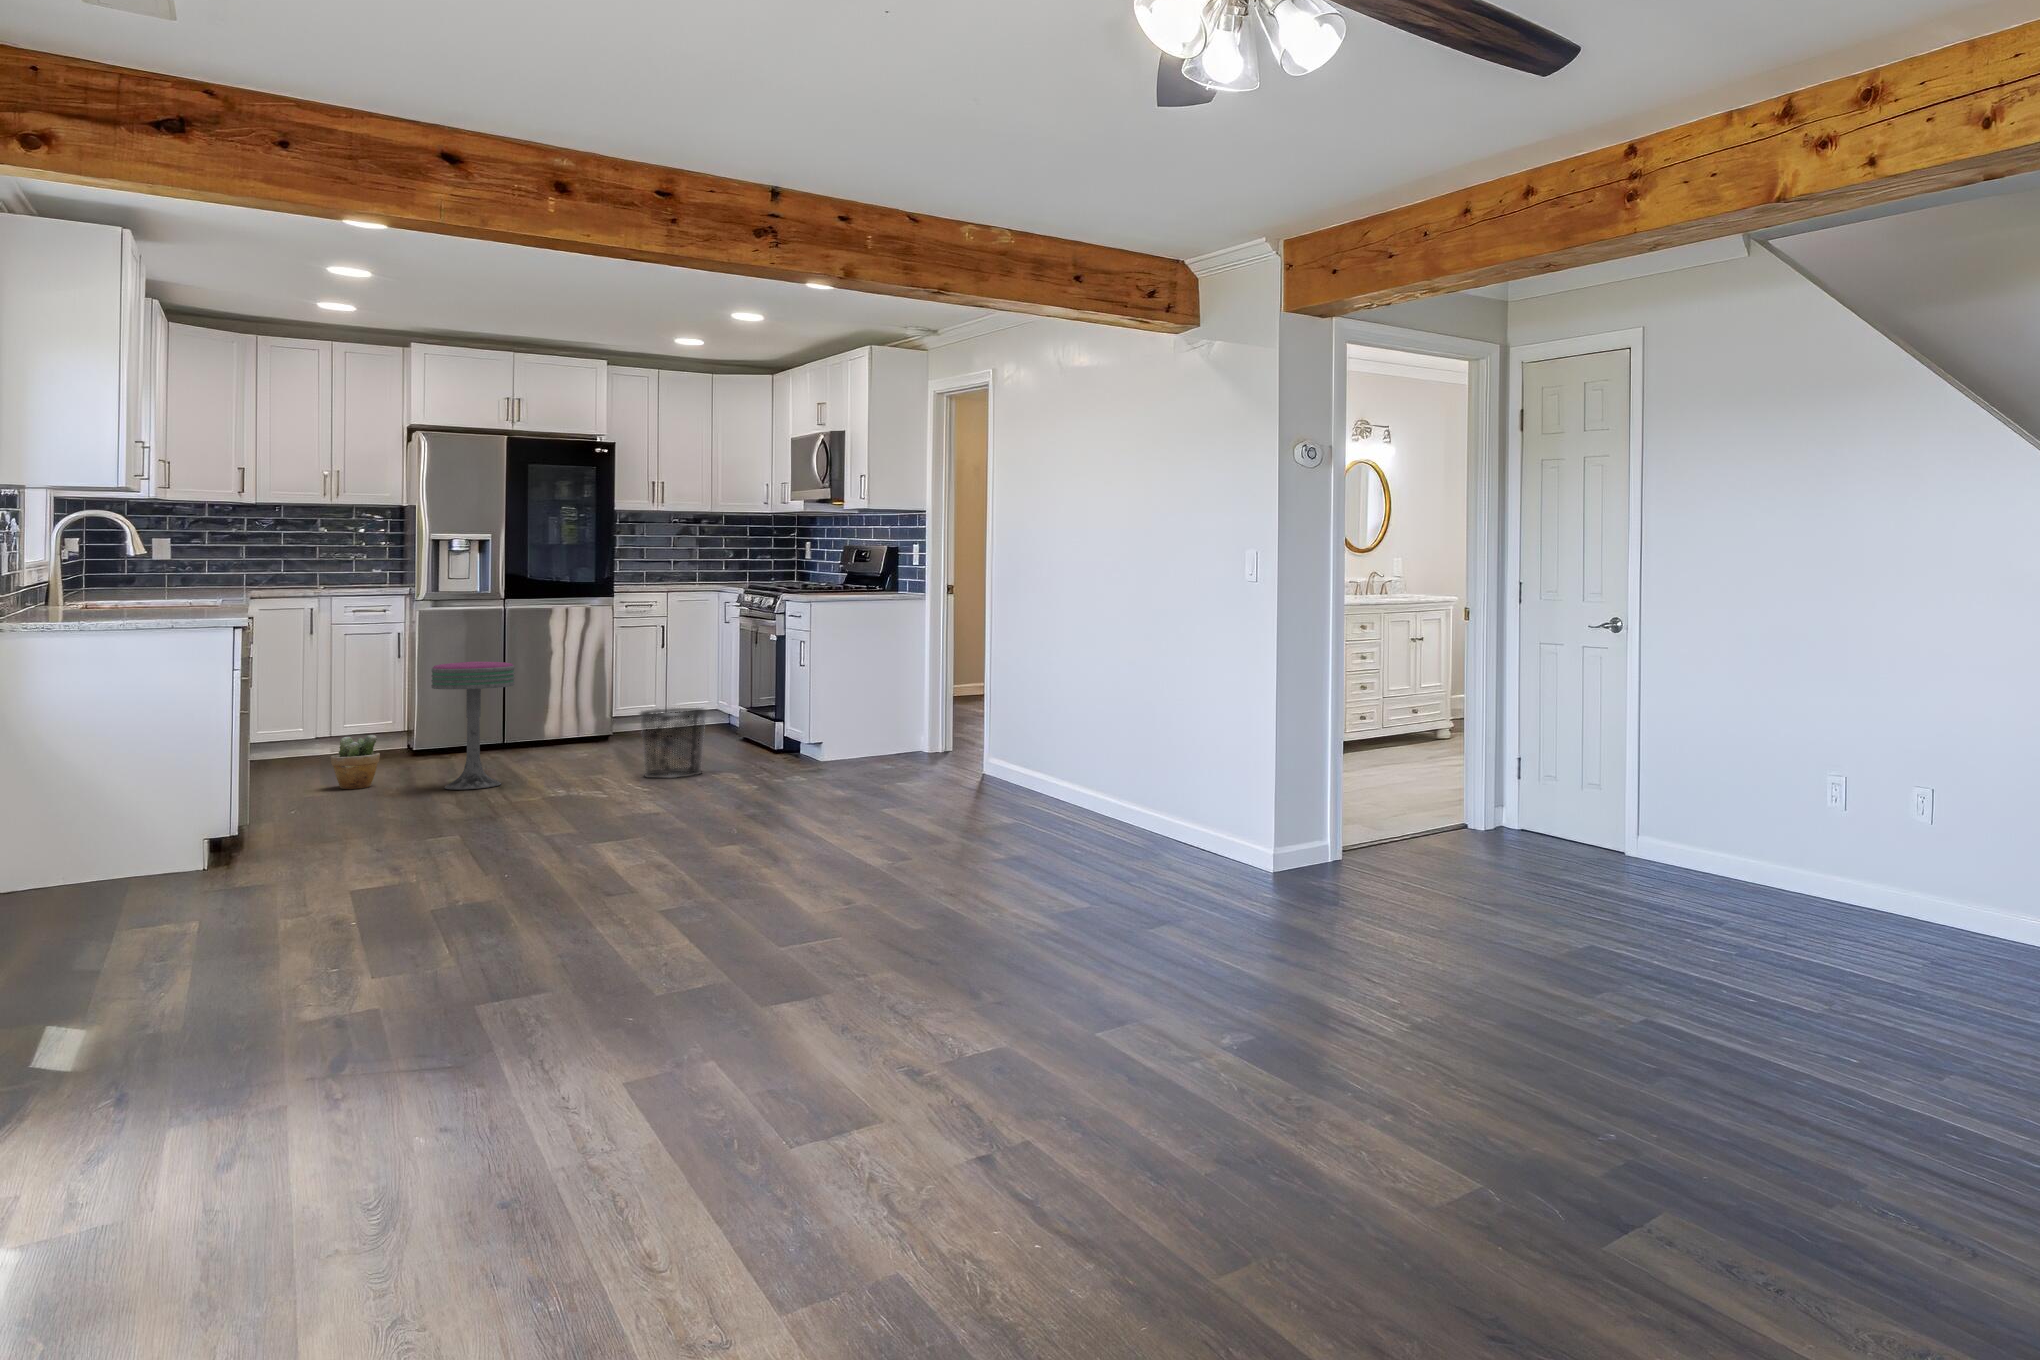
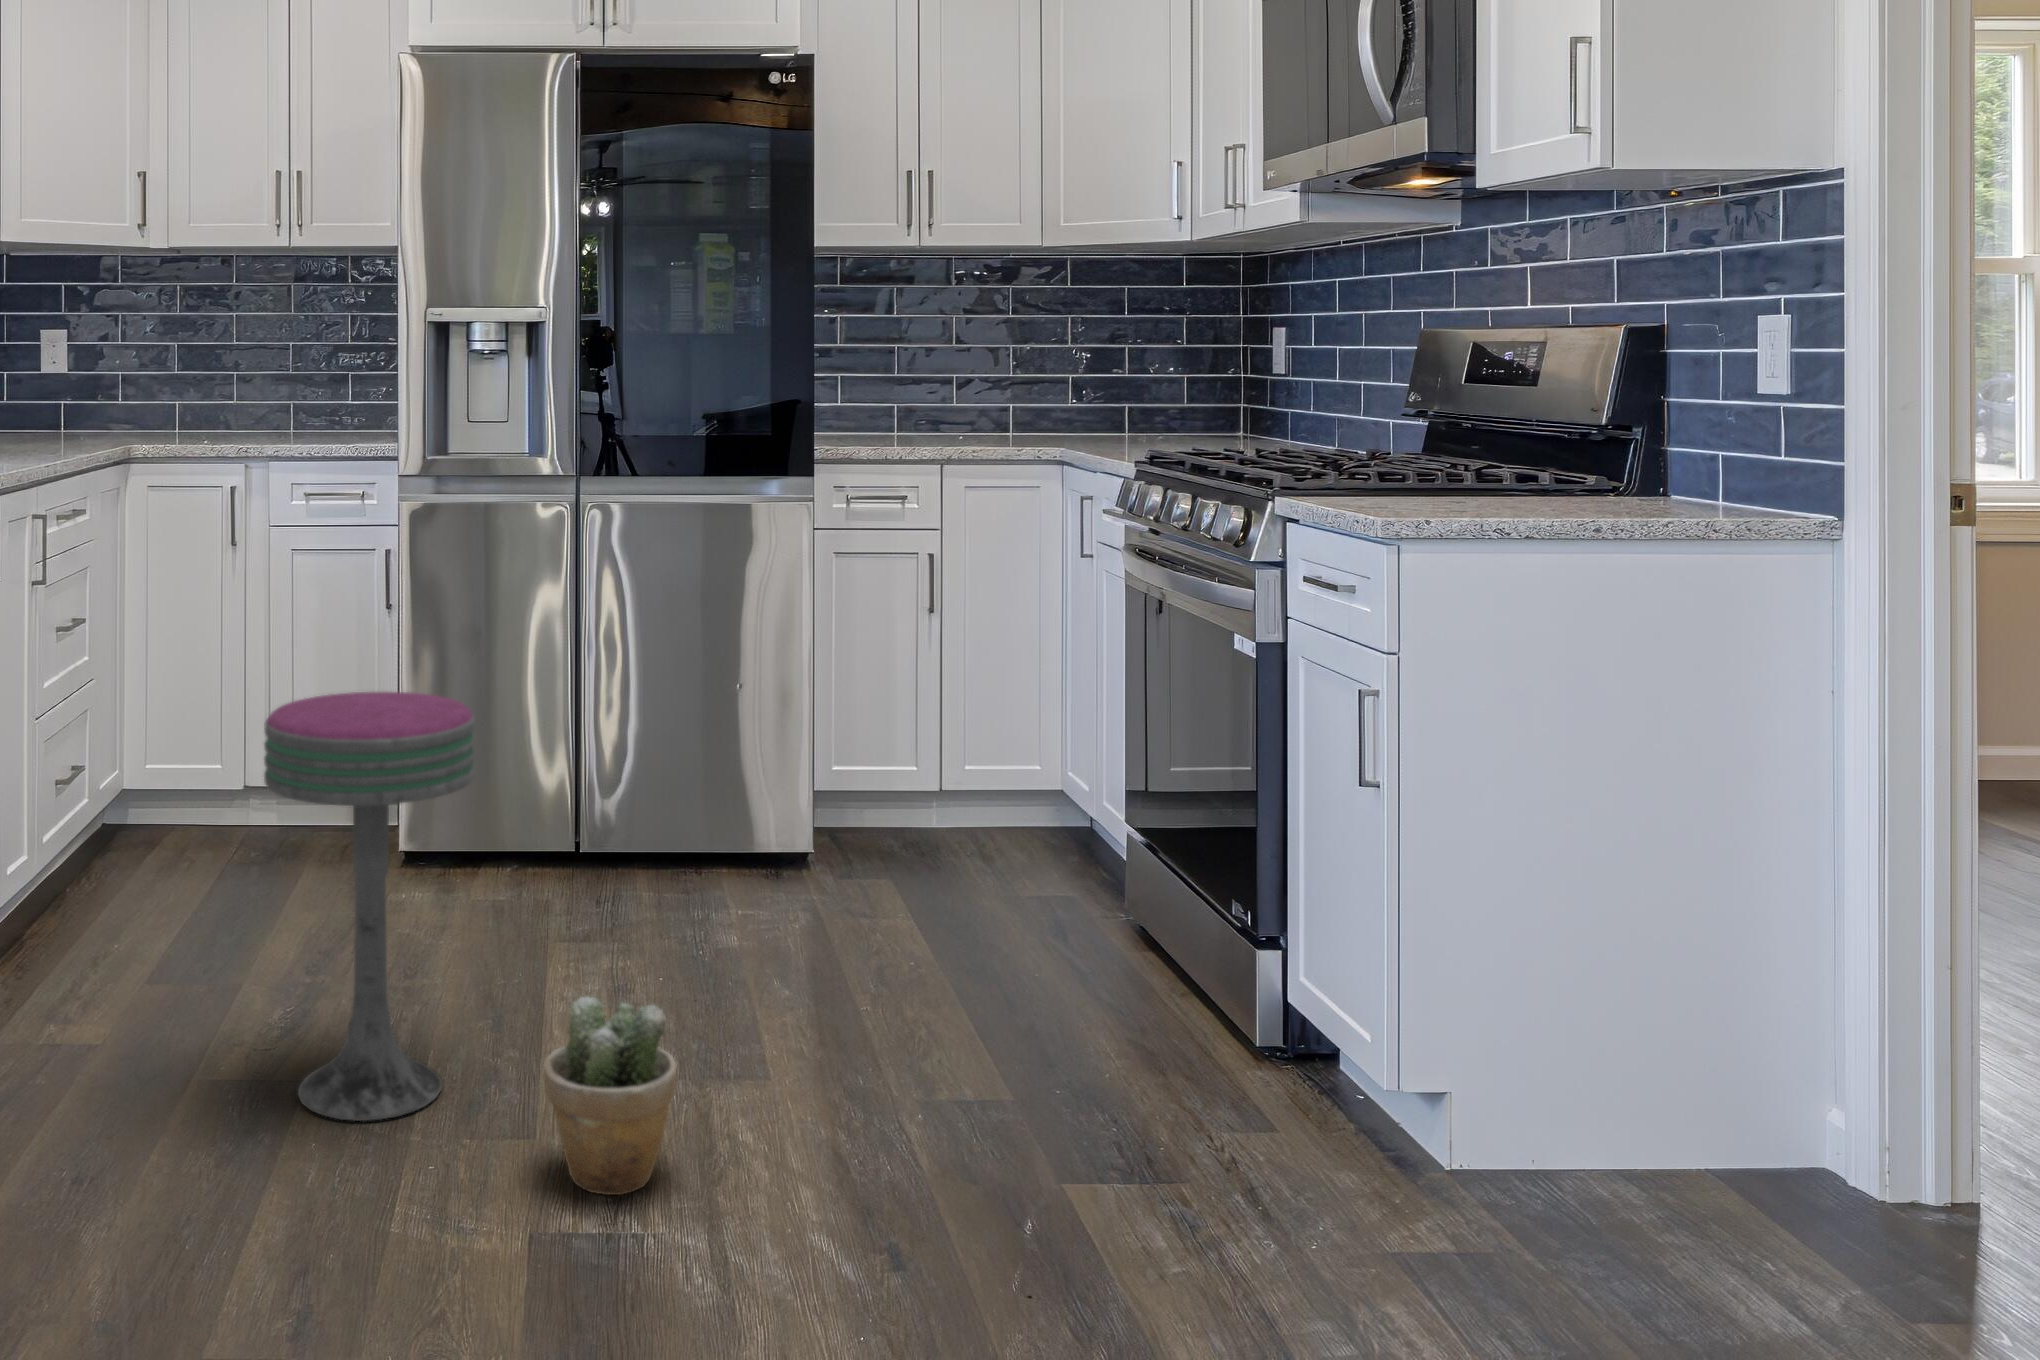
waste bin: present [640,708,706,778] -> none [806,898,1026,1206]
potted plant: present [331,735,380,789] -> present [544,997,676,1195]

